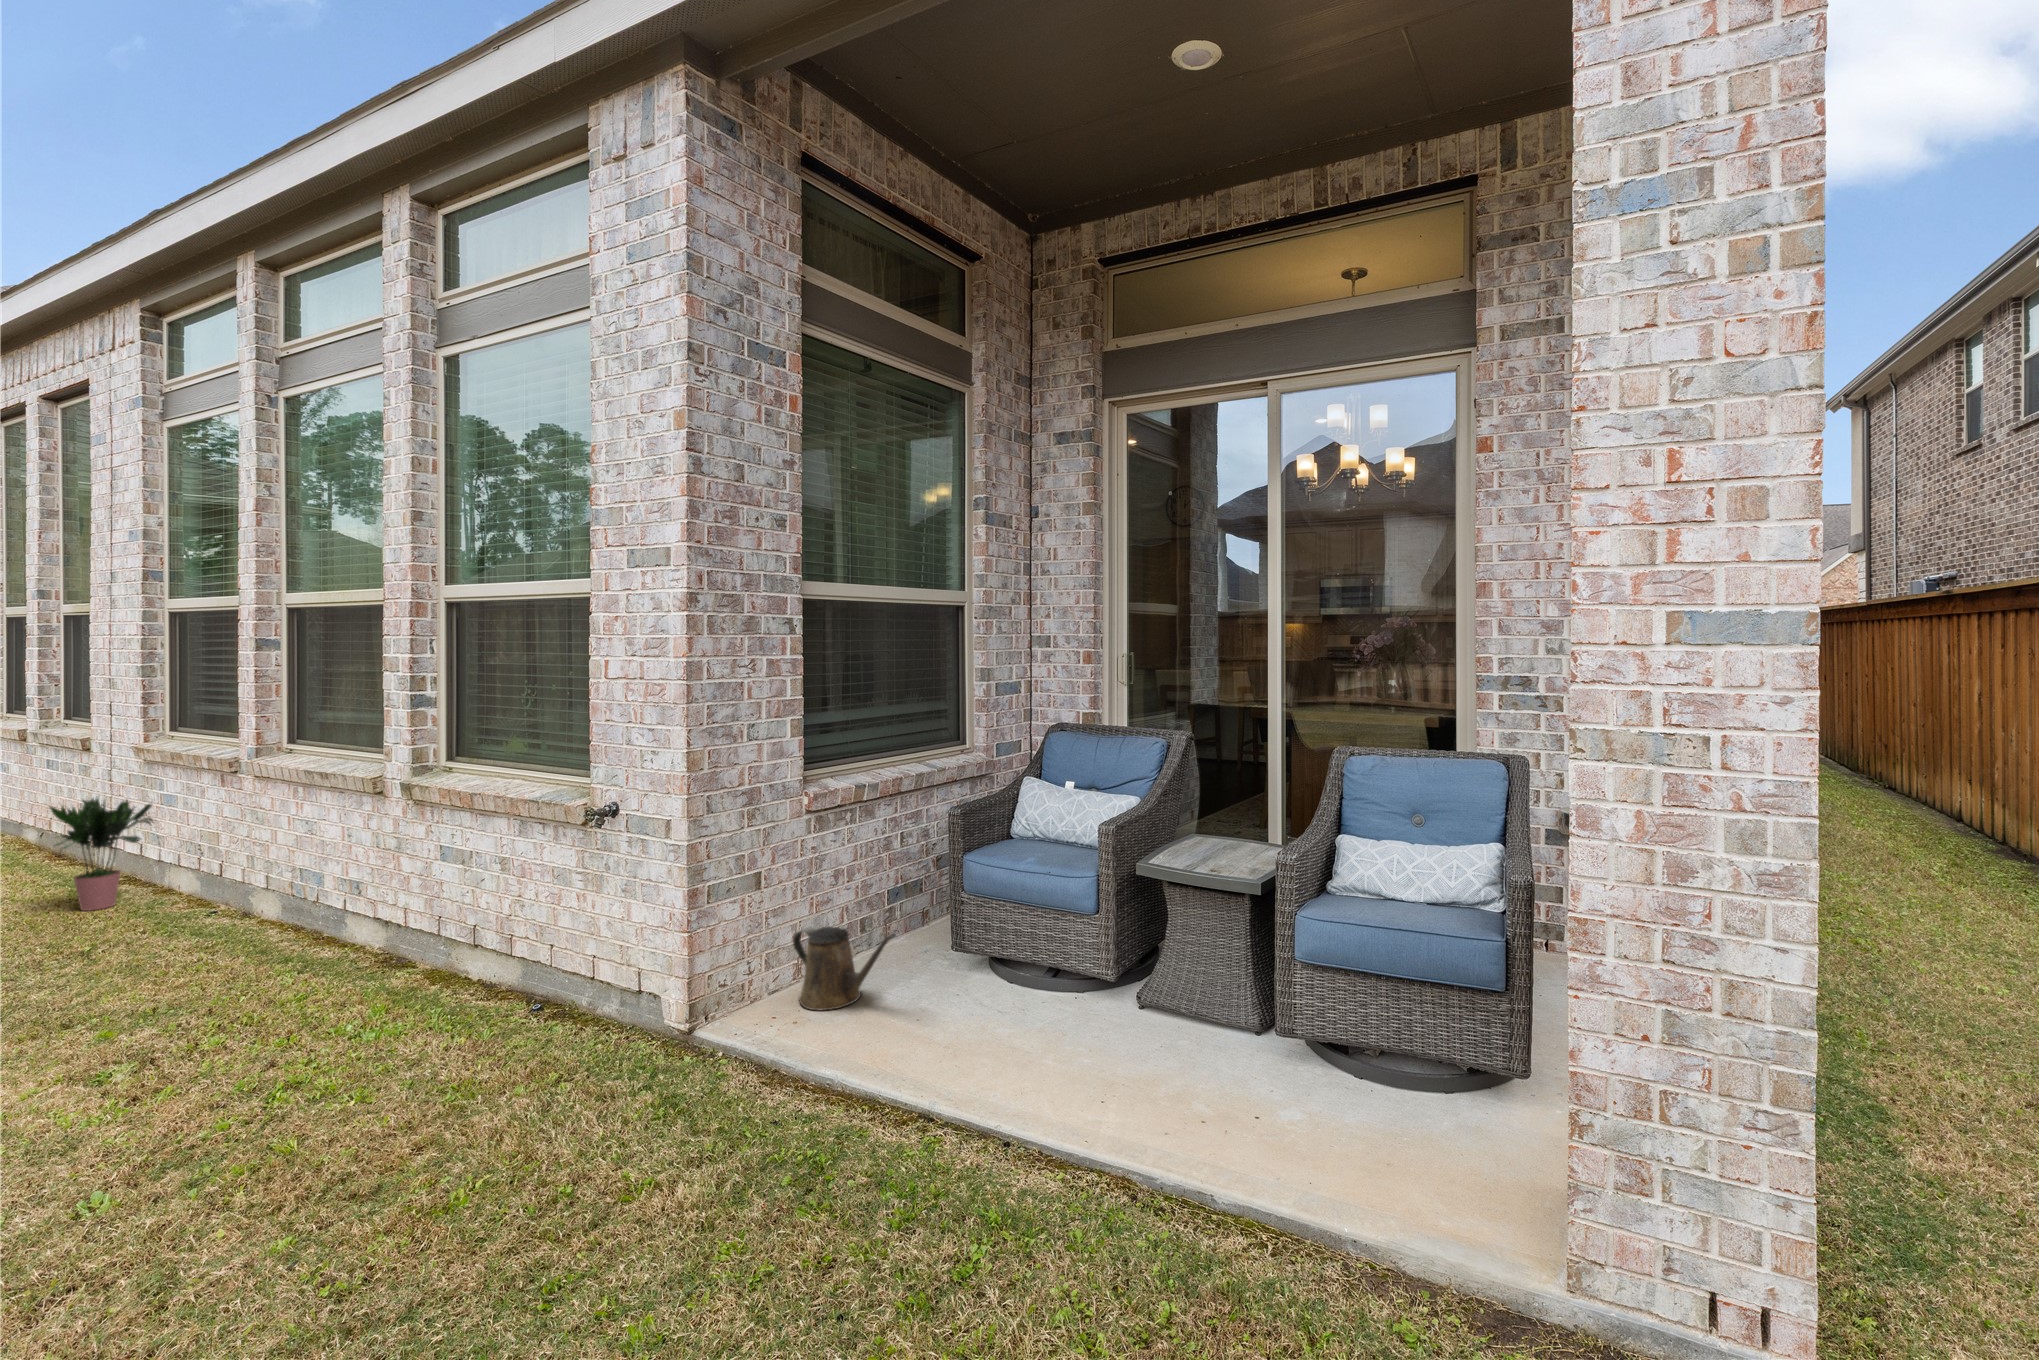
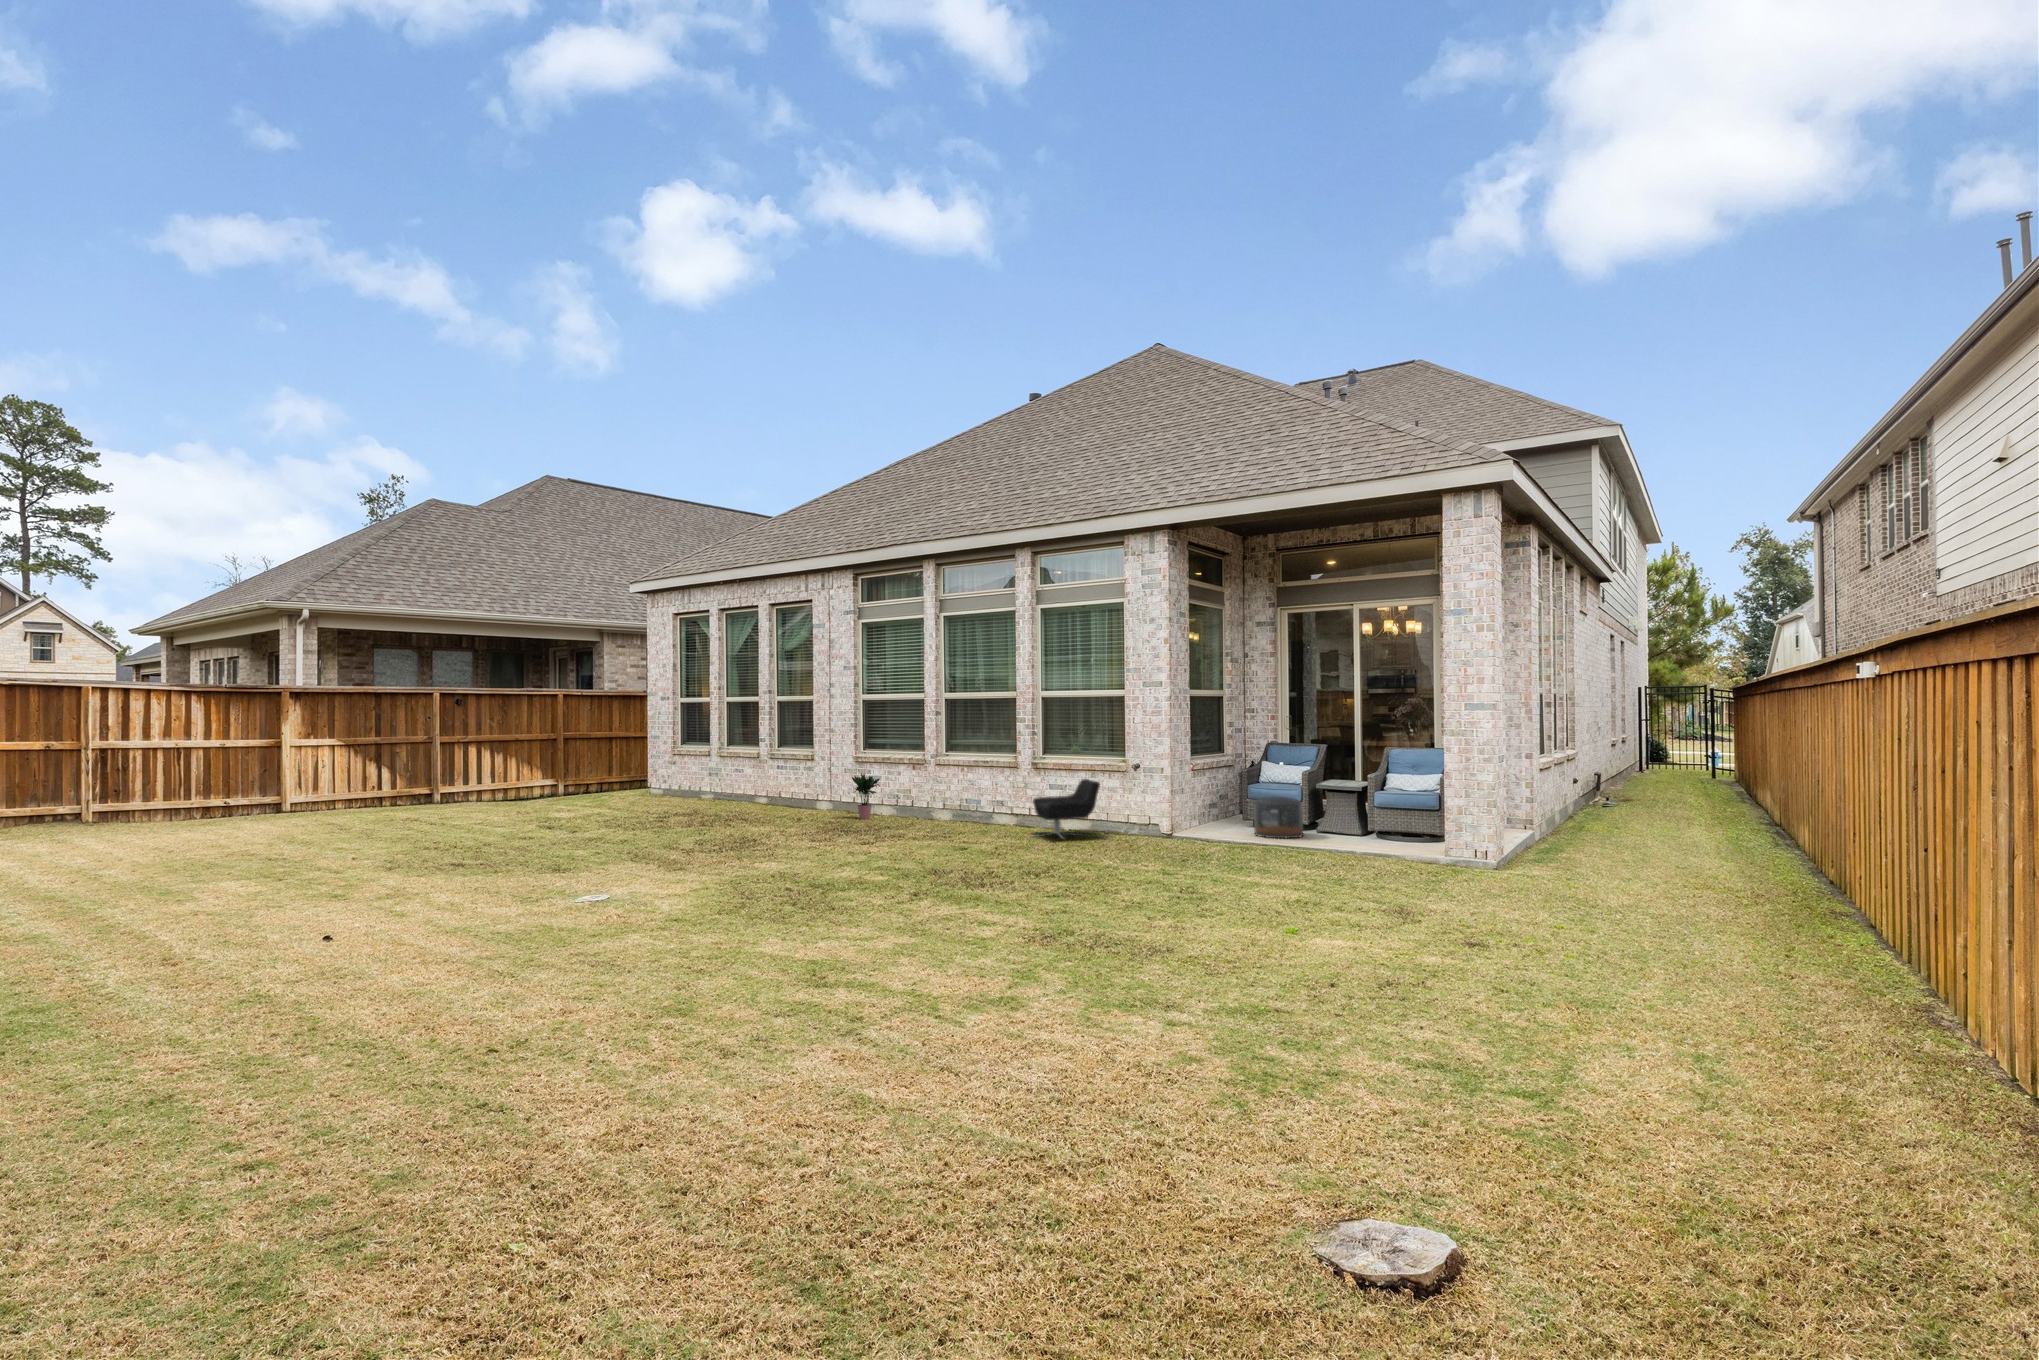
lounge chair: none [225,841,504,1071] -> present [1033,779,1100,838]
pouf: none [936,903,1082,1064] -> present [1254,797,1303,838]
watering can: present [793,927,895,1010] -> none [1193,806,1236,833]

